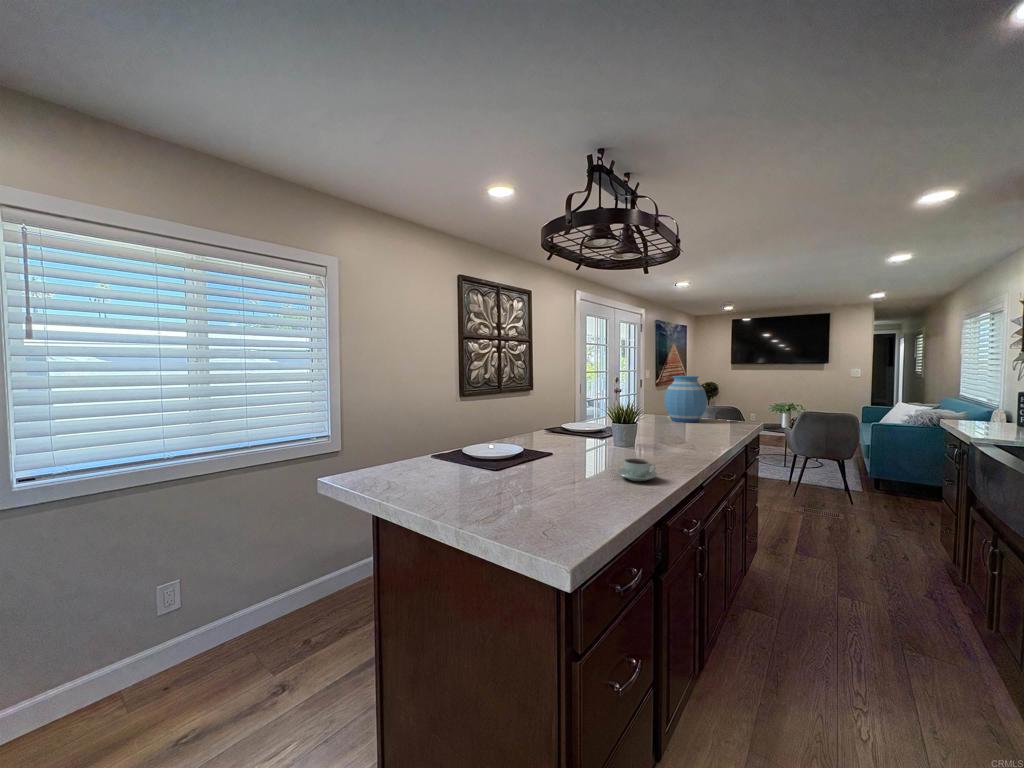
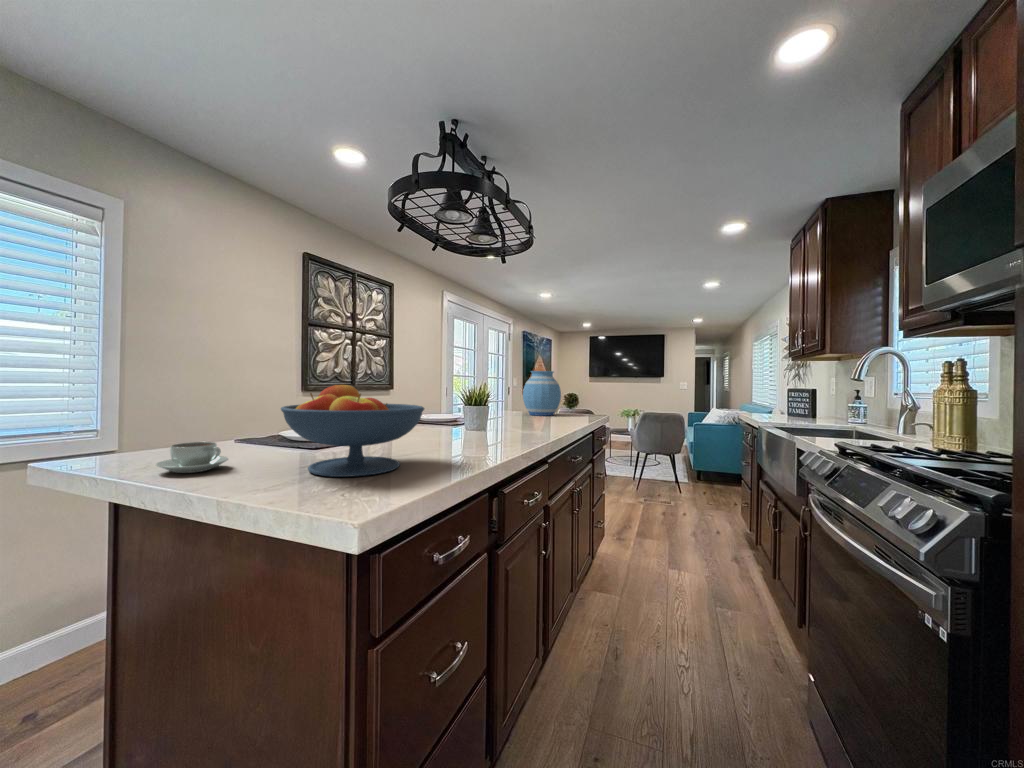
fruit bowl: none [483,422,596,507] -> present [281,385,424,477]
coffee cup: present [617,458,658,481] -> present [156,442,228,473]

